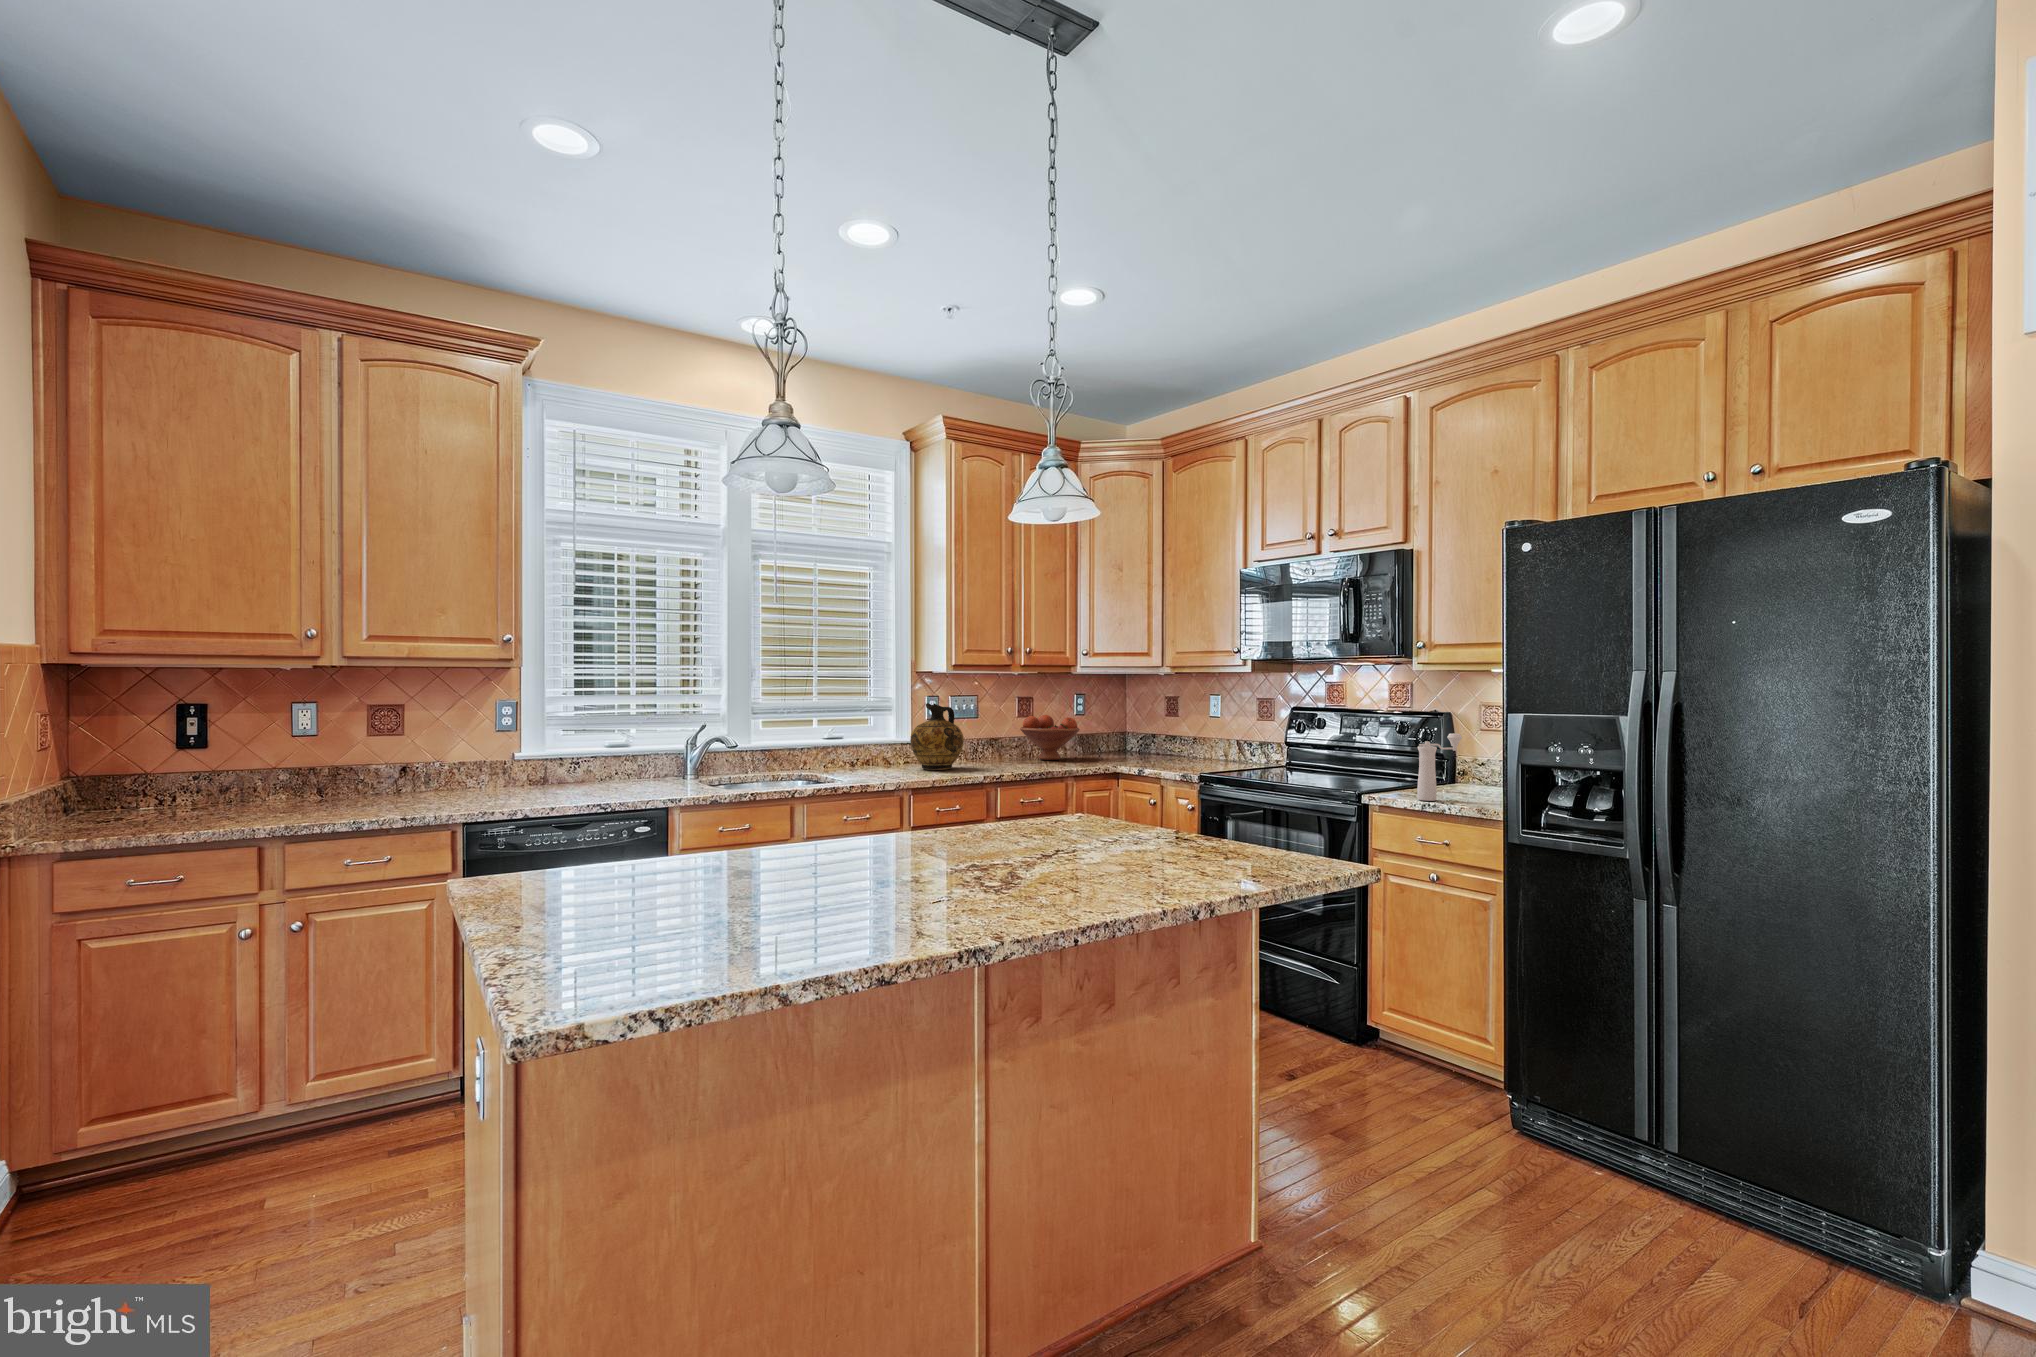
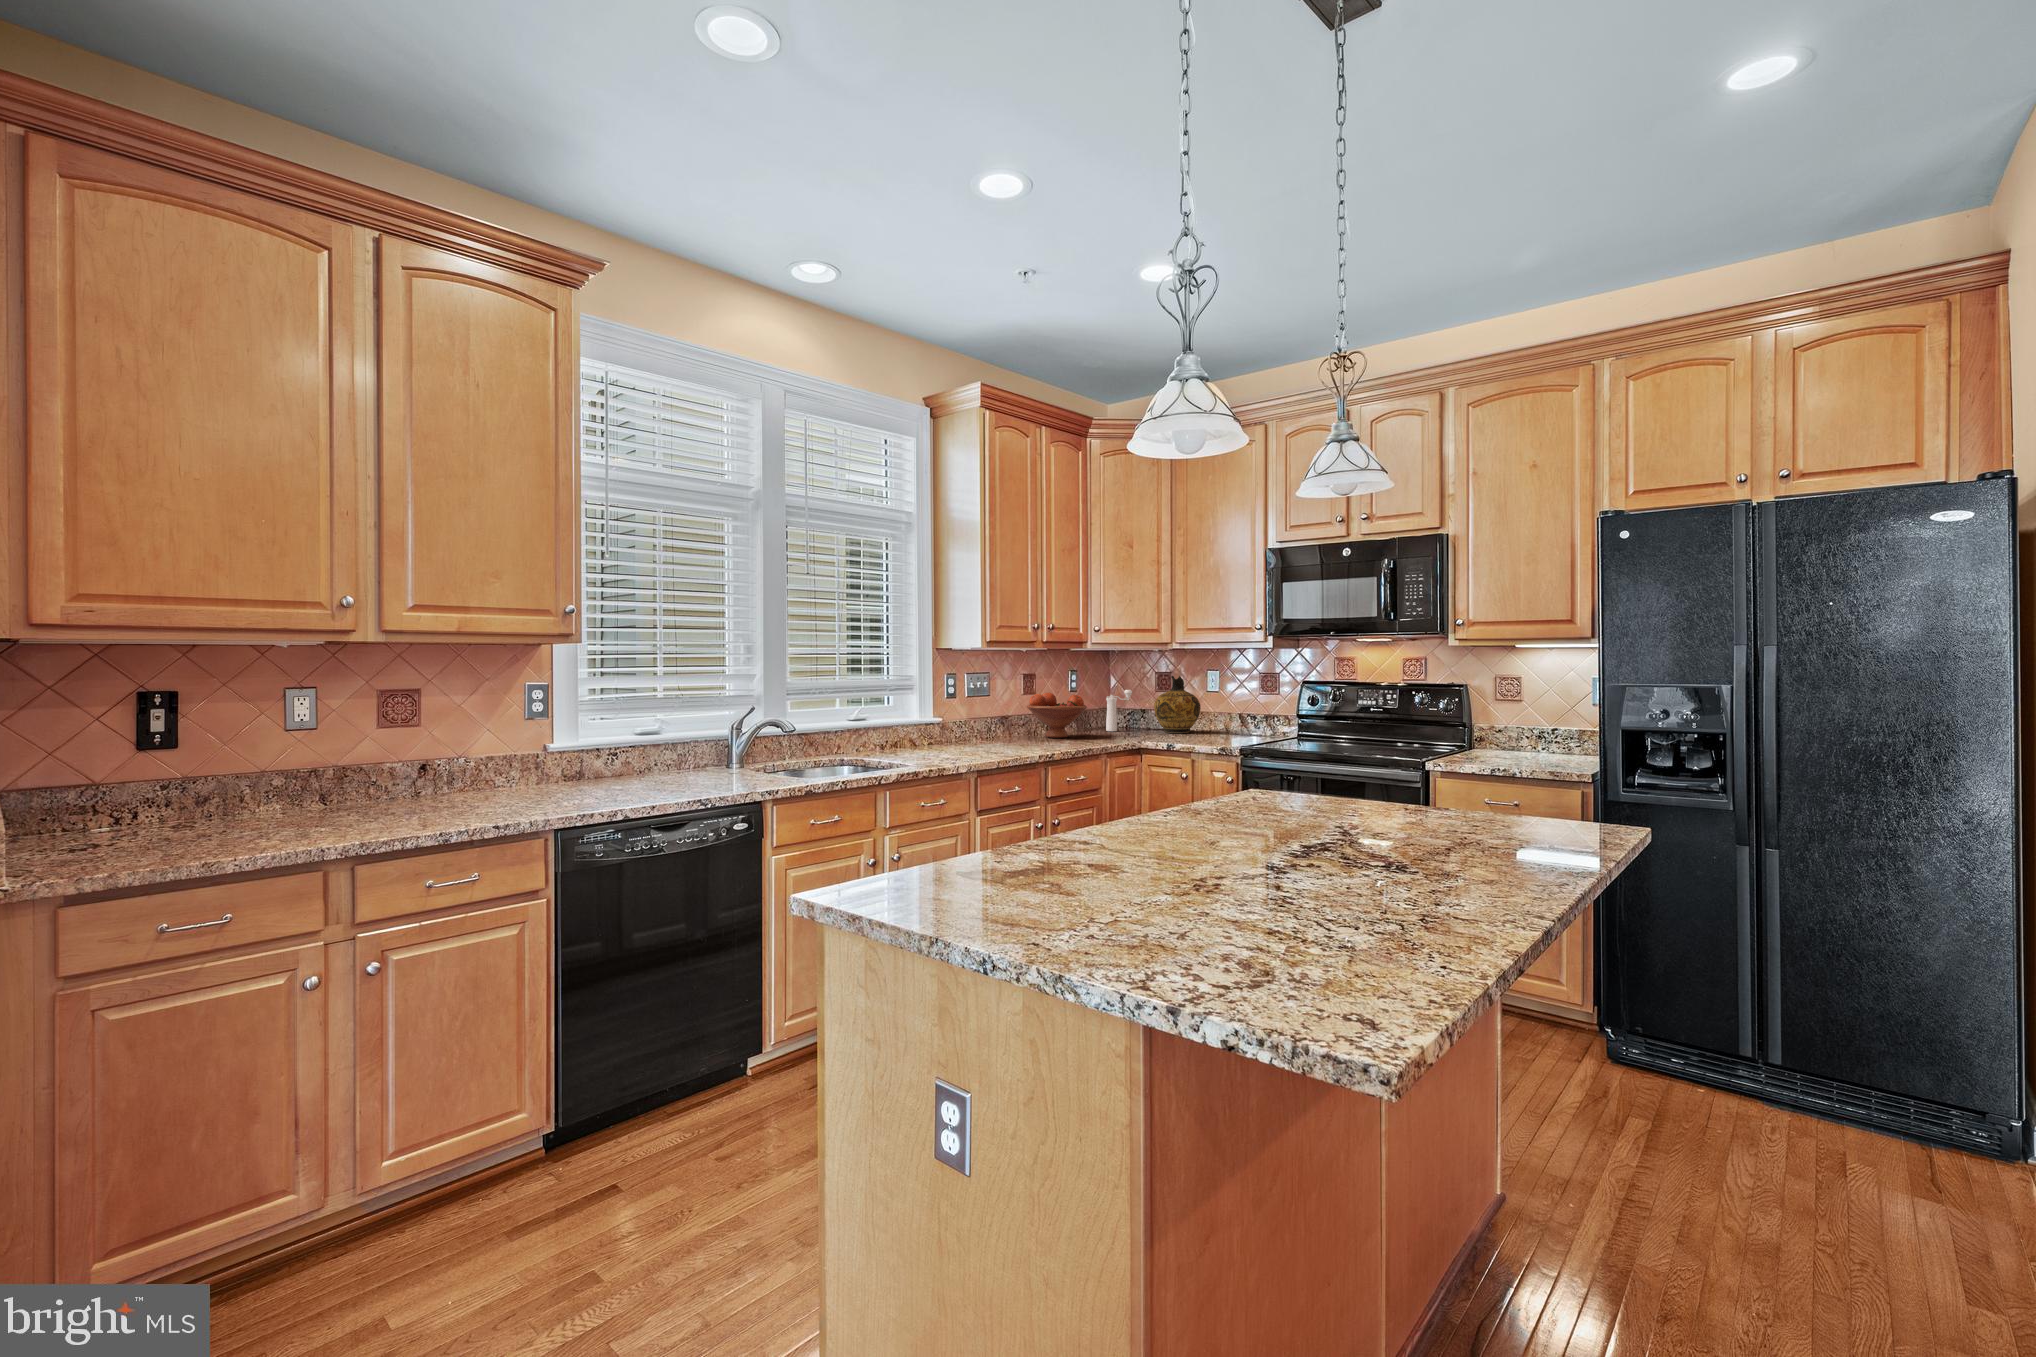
ceramic jug: present [910,703,964,770] -> present [1154,676,1201,733]
pepper mill: present [1417,733,1462,801] -> present [1106,690,1132,731]

